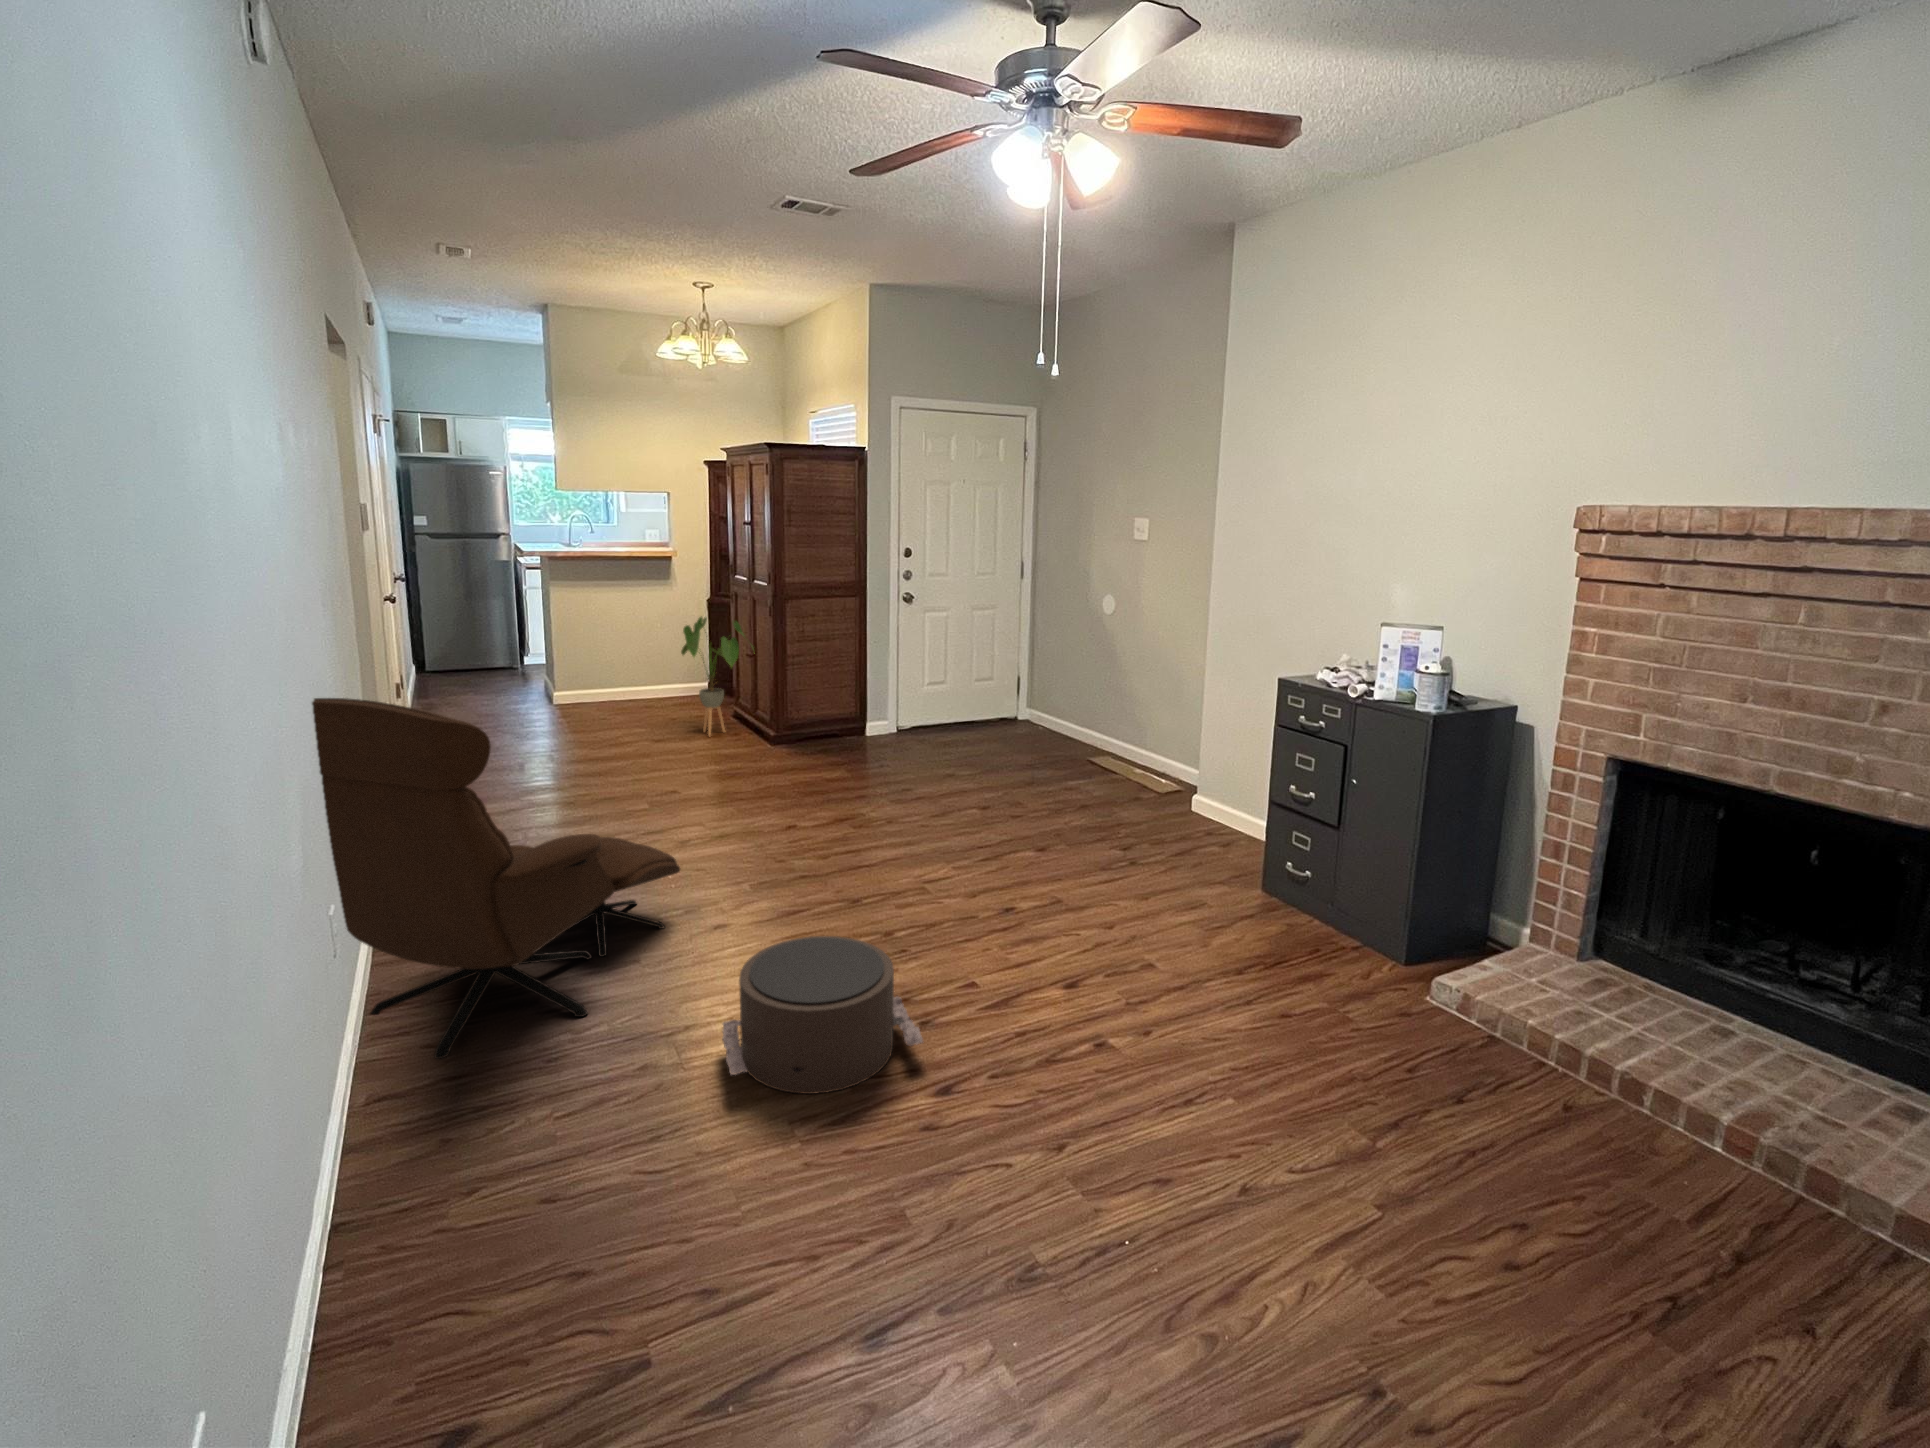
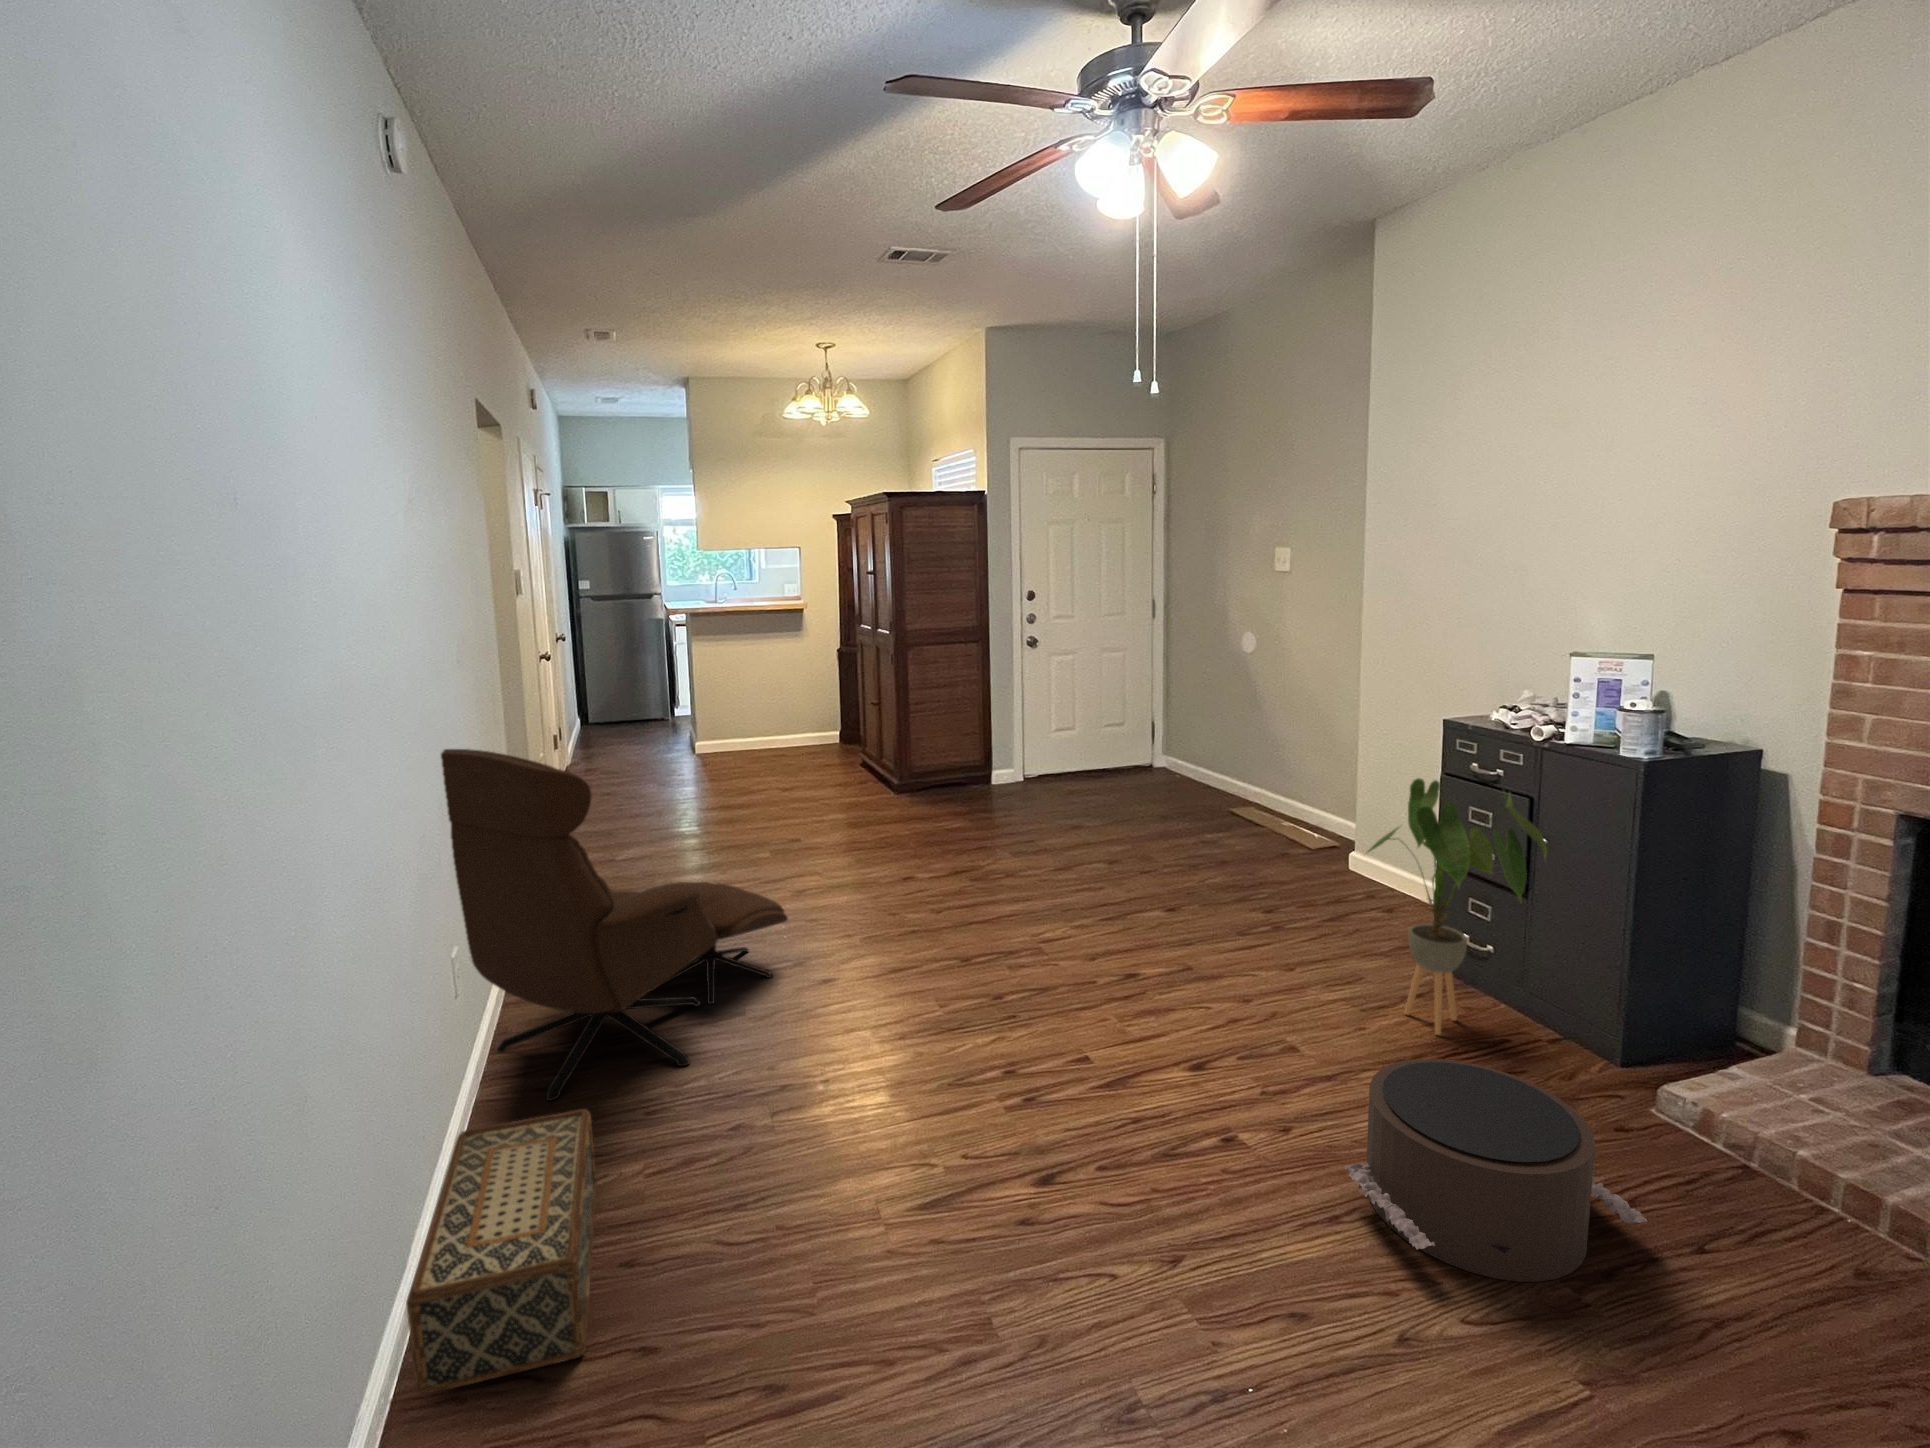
house plant: present [681,617,753,736] -> present [1368,778,1547,1035]
pouf: present [723,936,923,1094] -> present [1345,1059,1647,1282]
woven basket: none [326,1059,514,1346] -> present [406,1109,597,1396]

